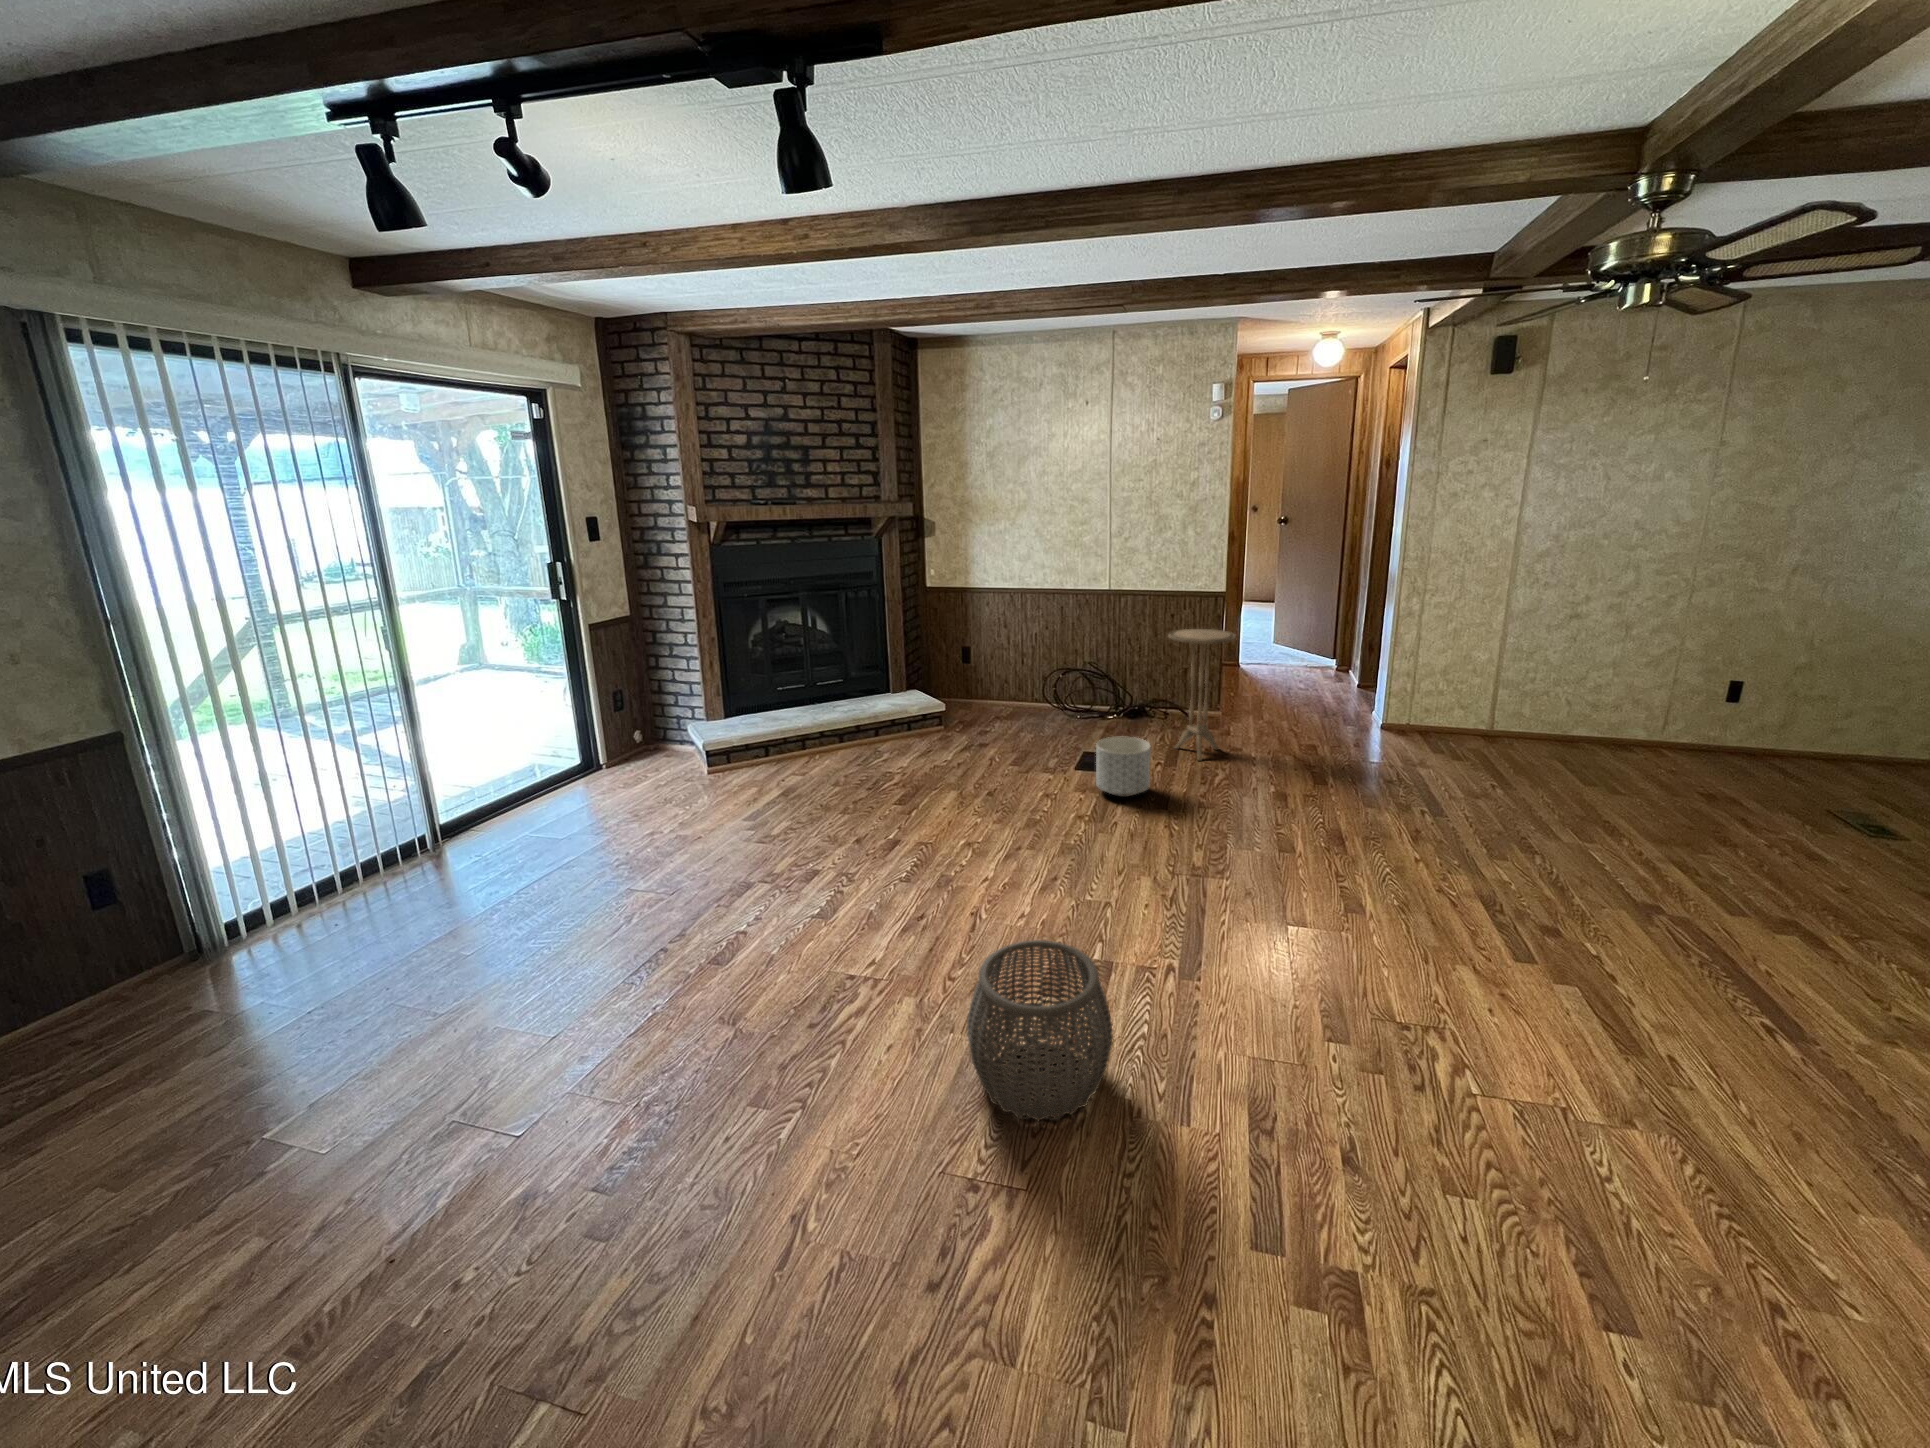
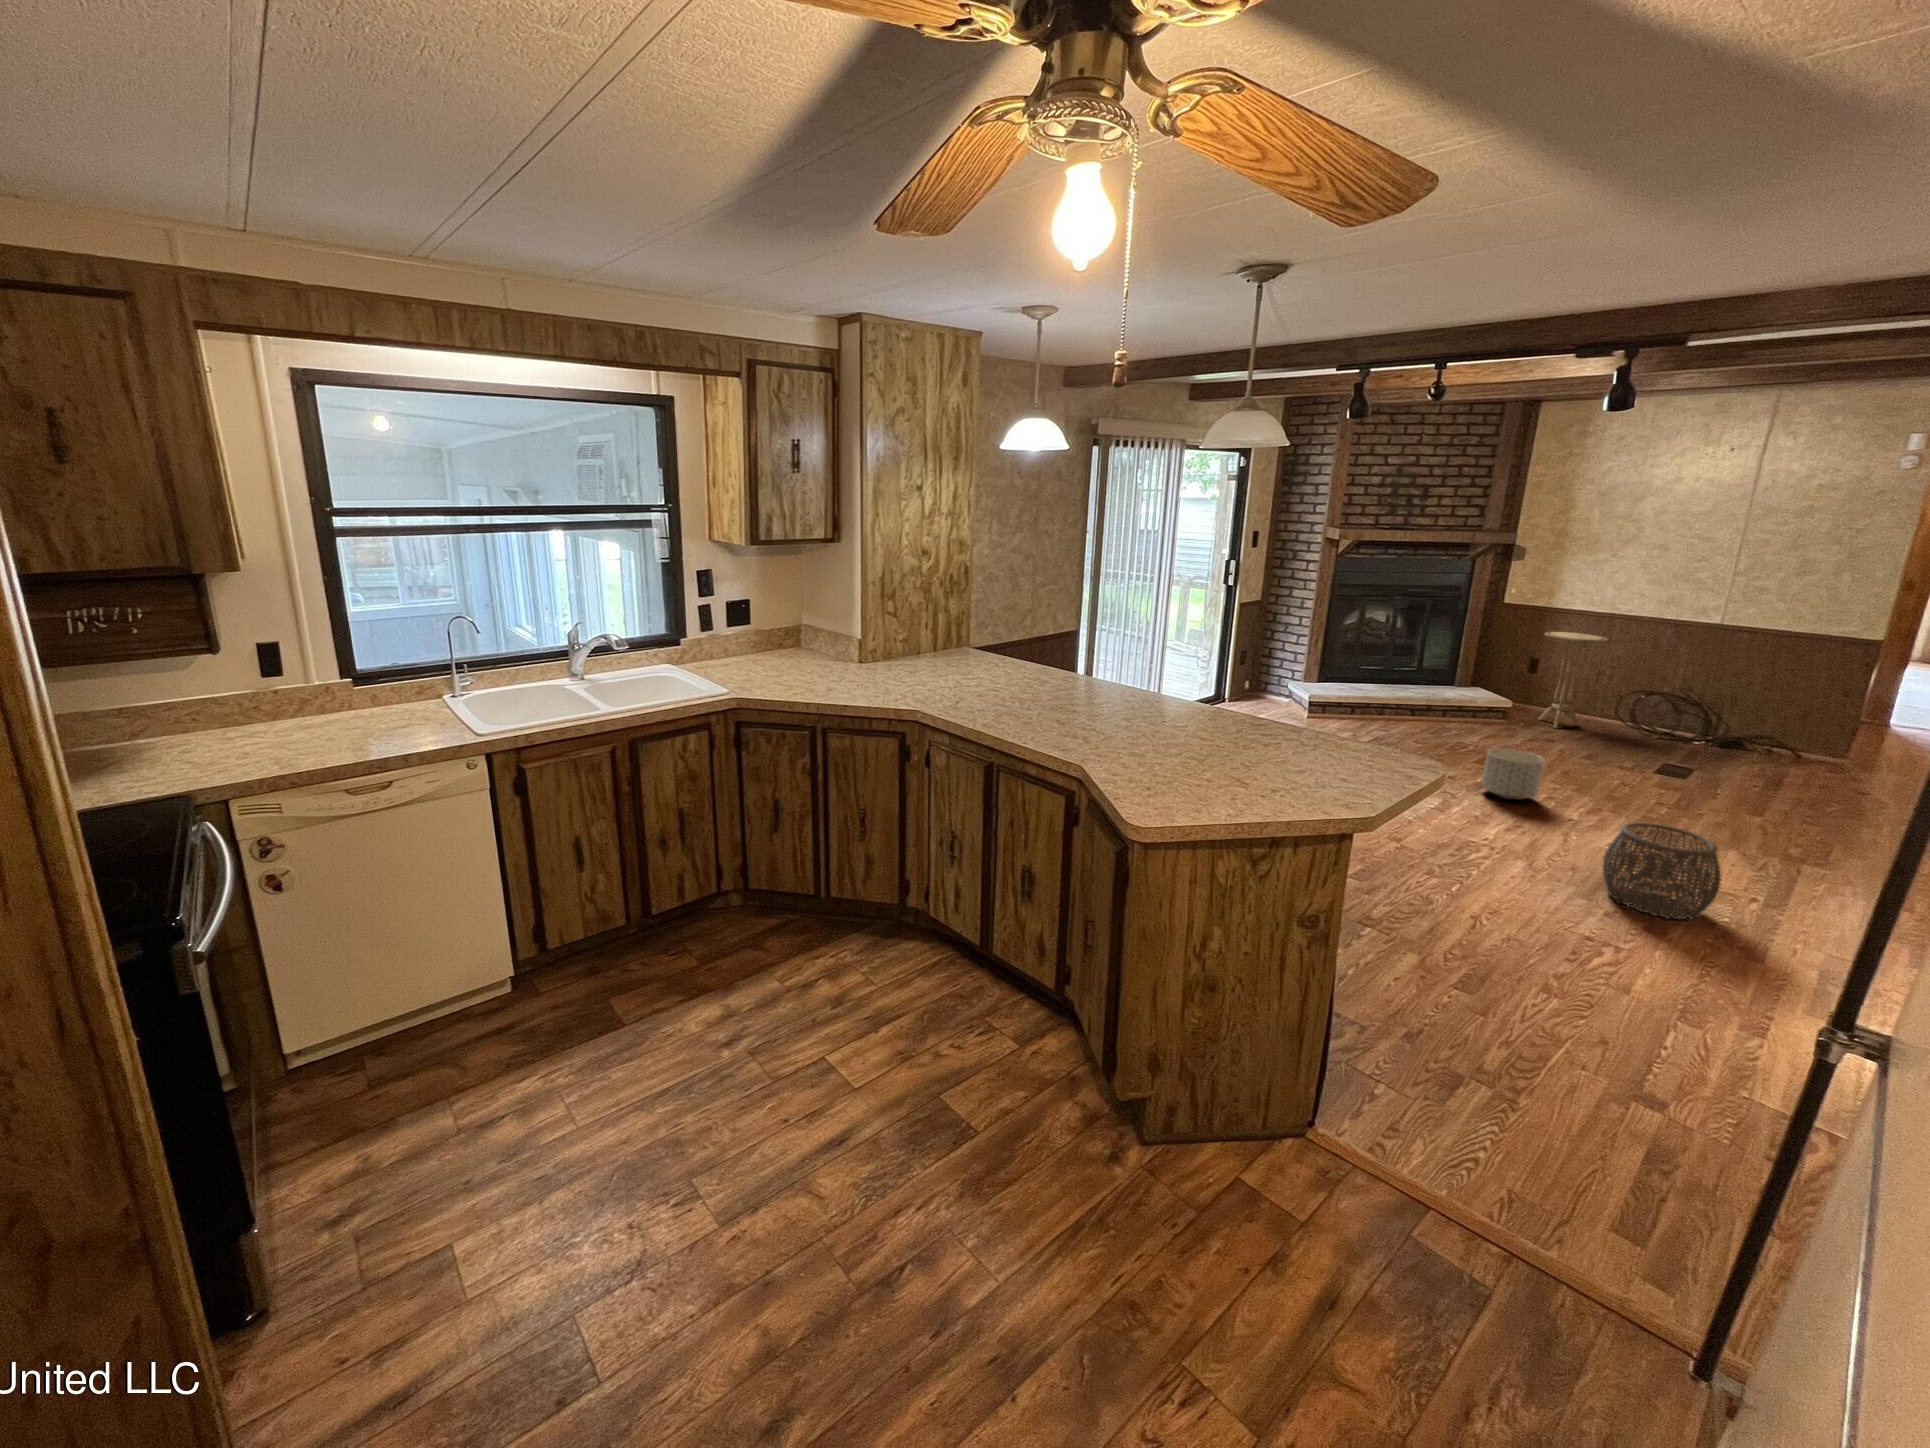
side table: present [1168,629,1236,761] -> present [1537,632,1608,729]
planter: present [1096,737,1150,797] -> present [1481,748,1545,800]

